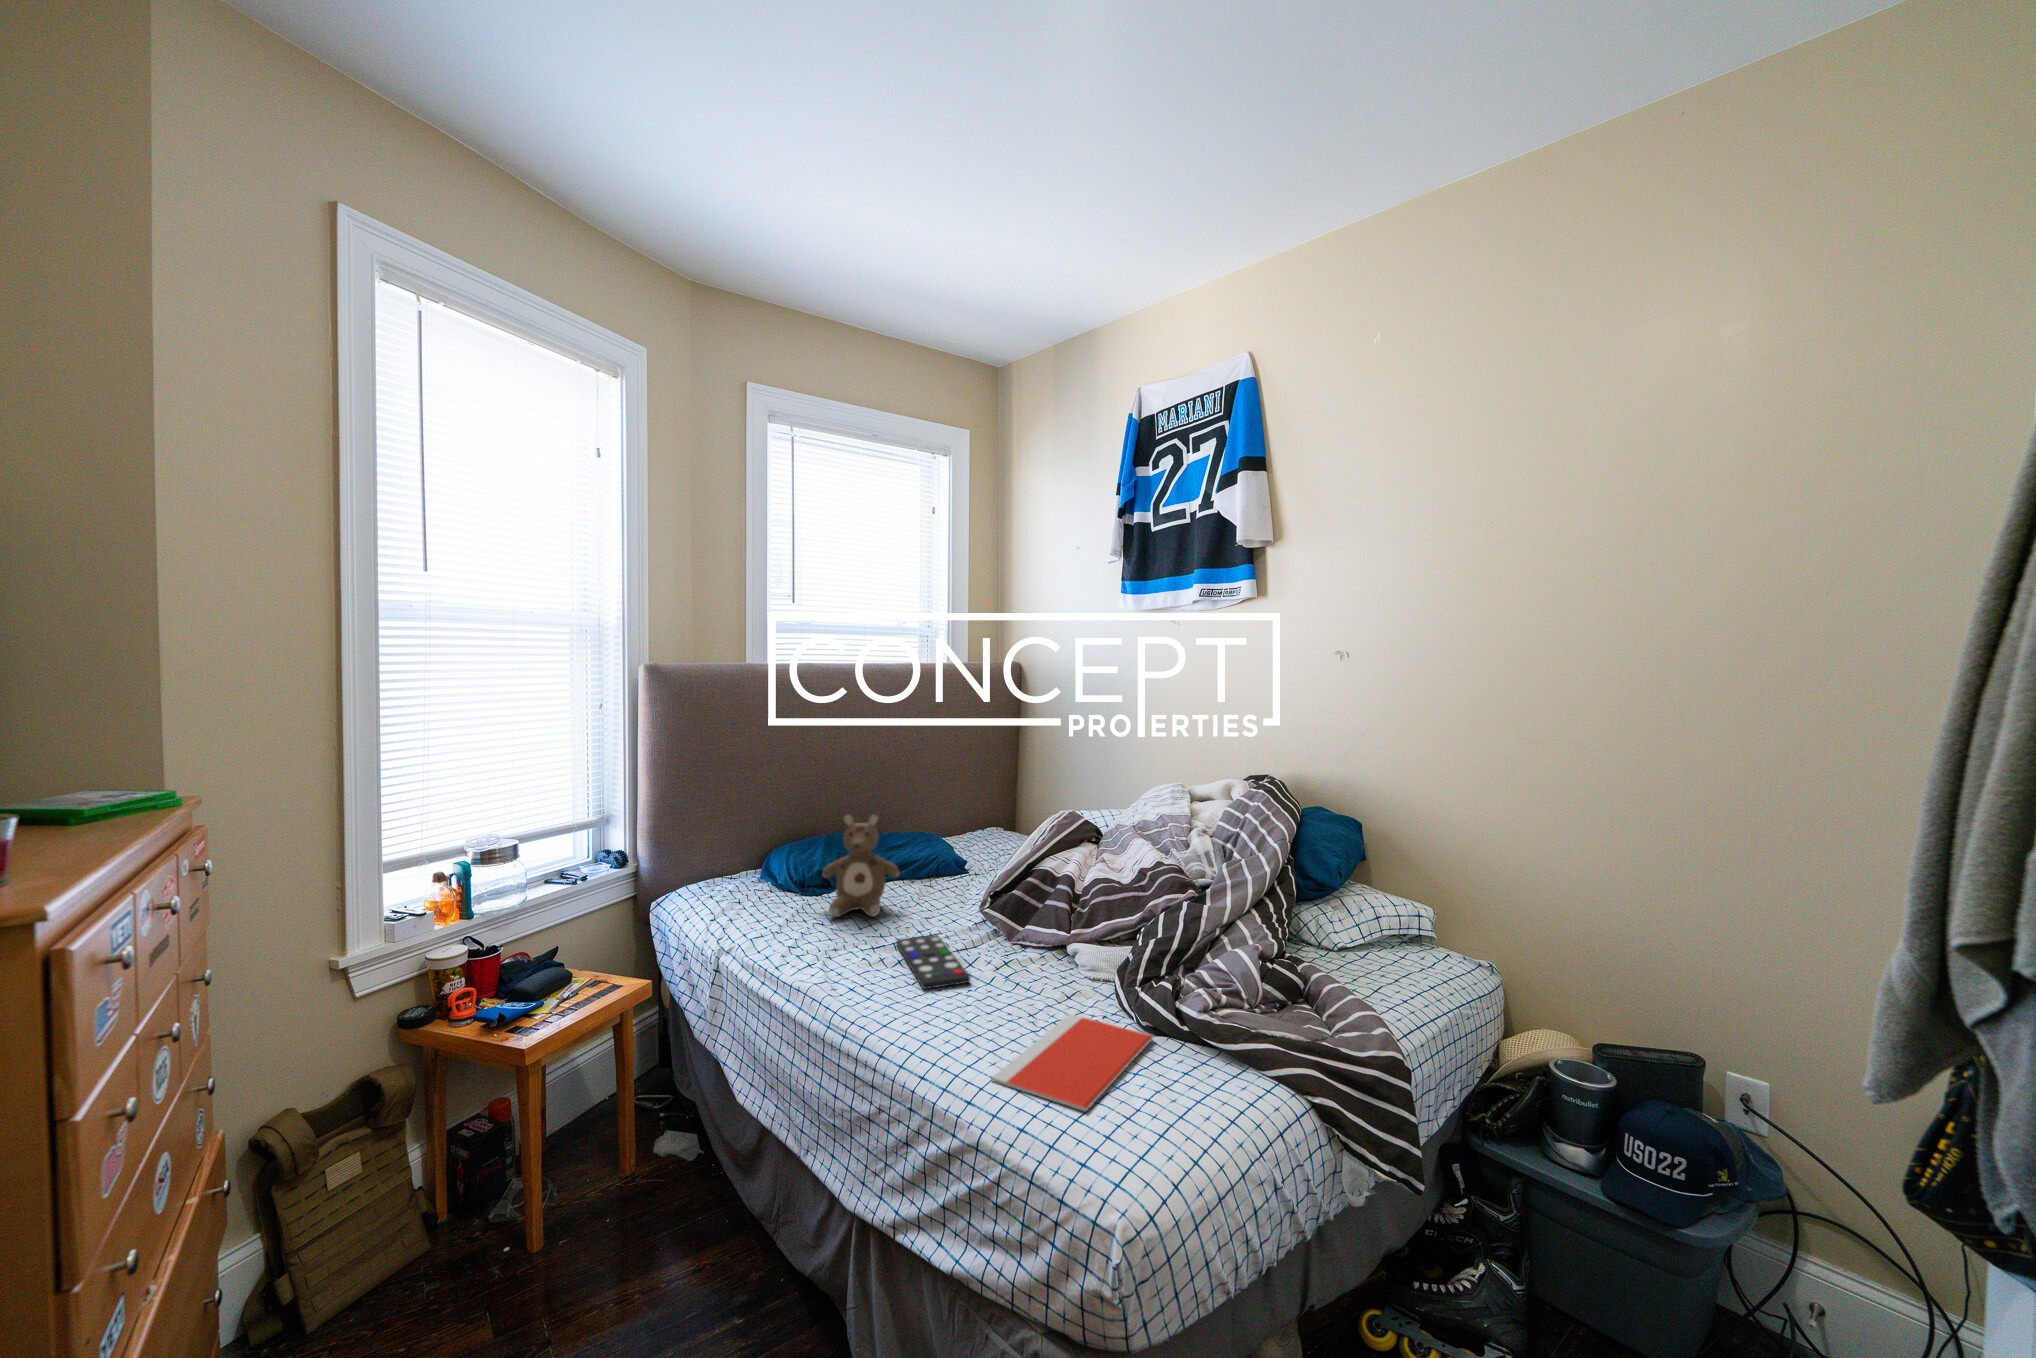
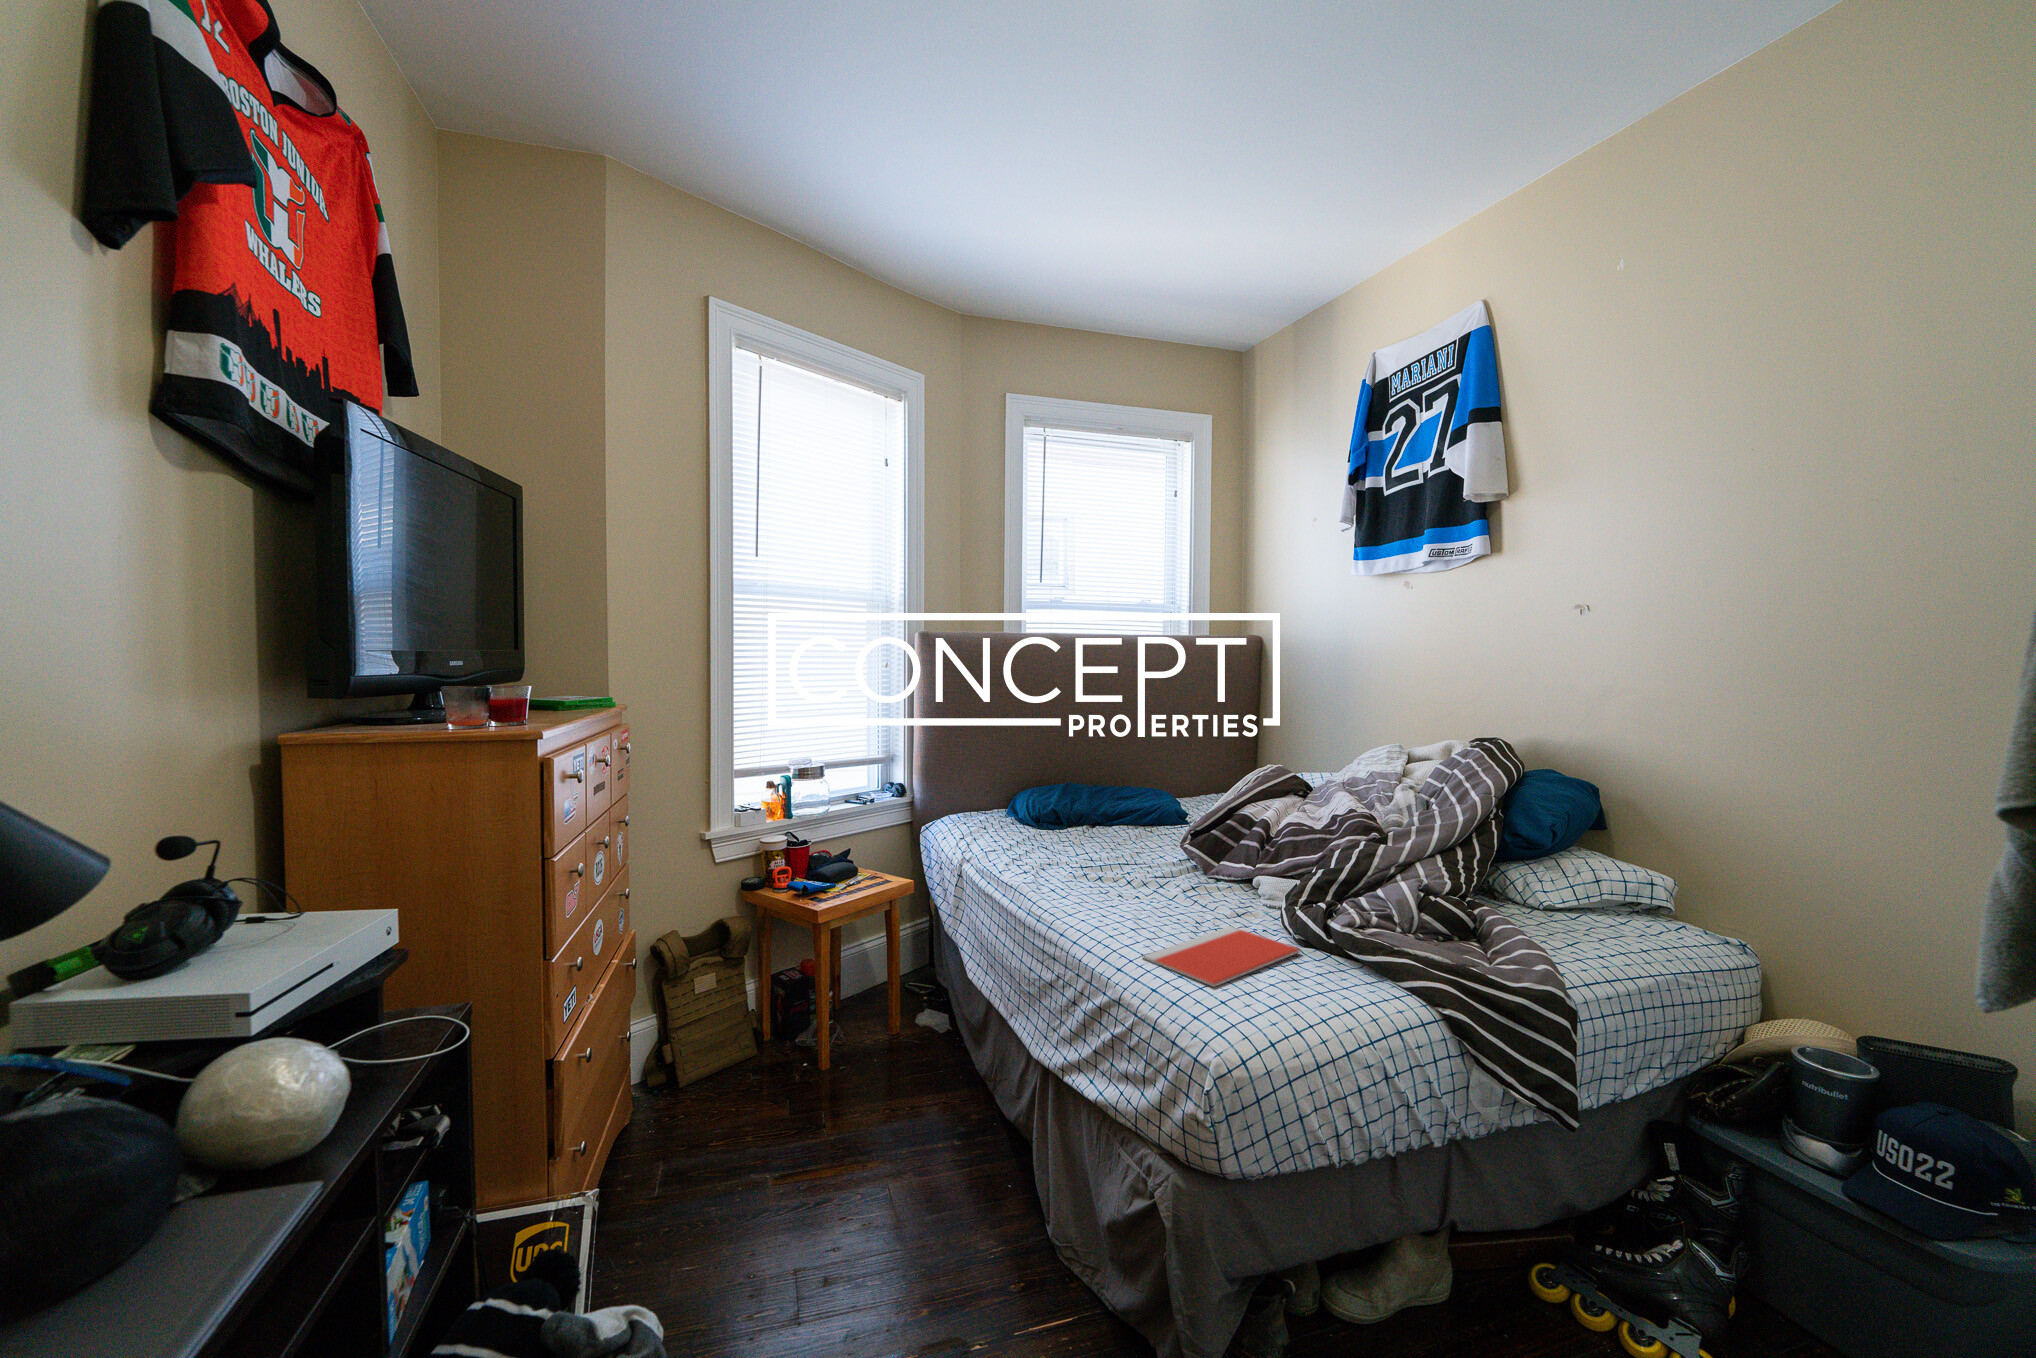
stuffed bear: present [823,815,899,917] -> none [1046,759,1111,847]
remote control: present [896,935,970,989] -> none [1098,862,1152,897]

